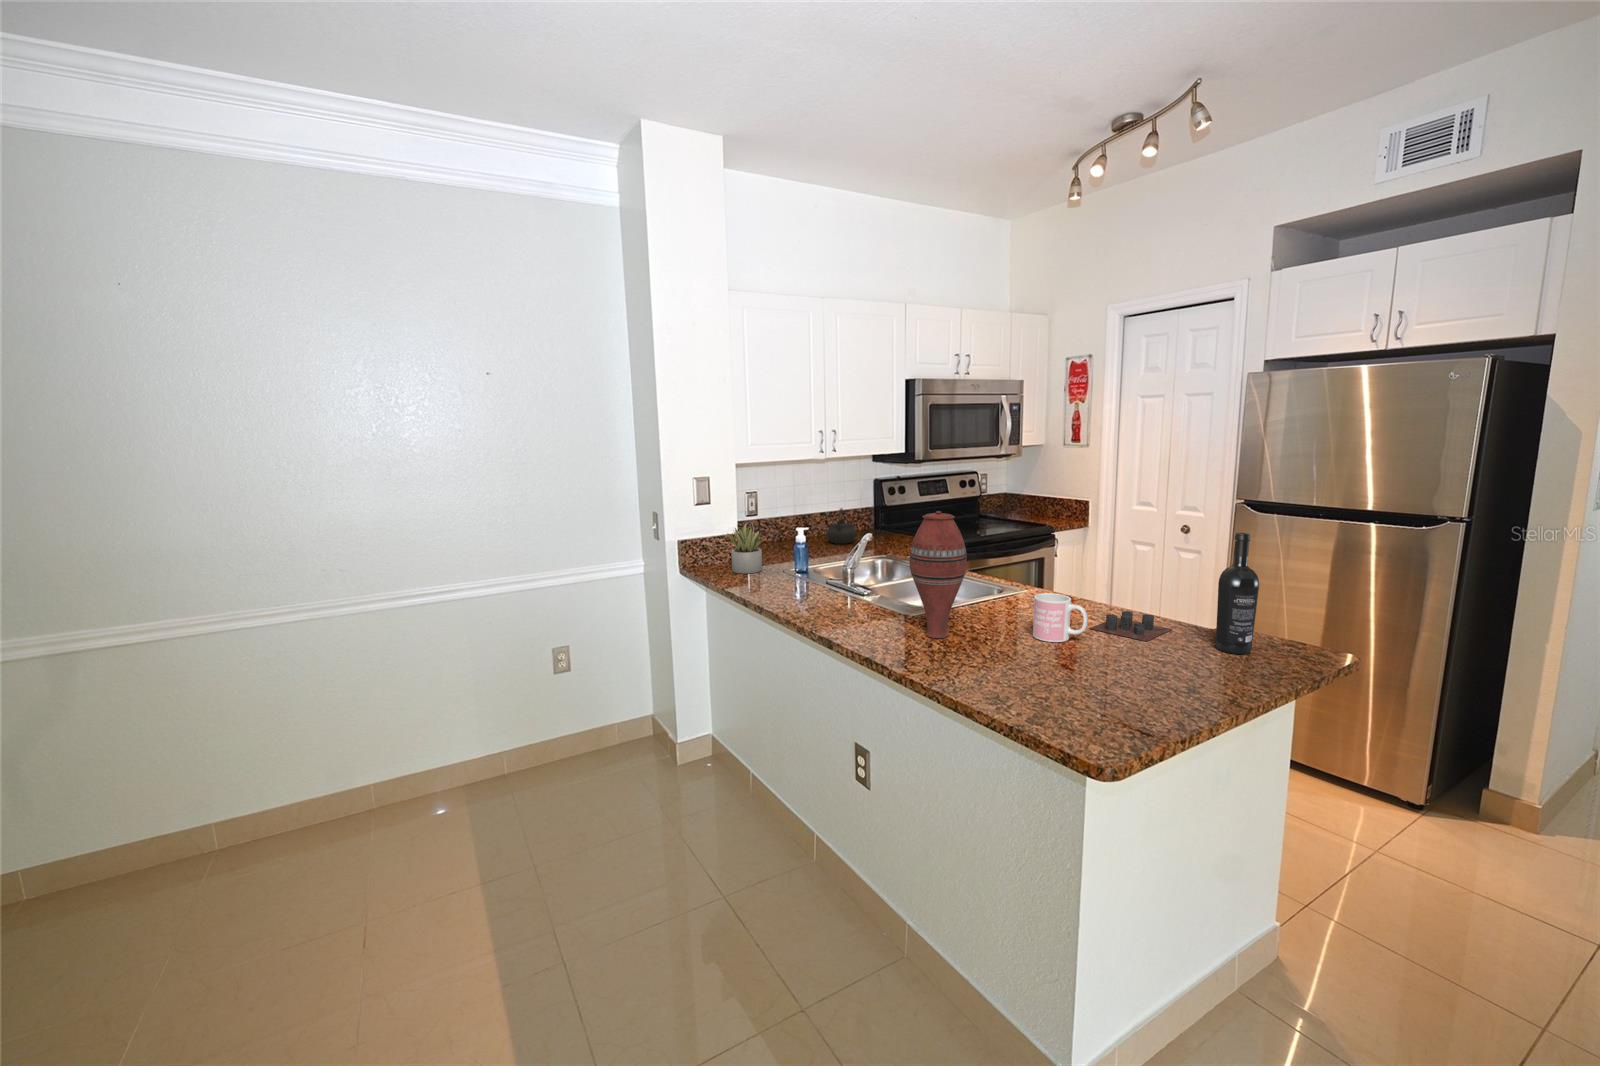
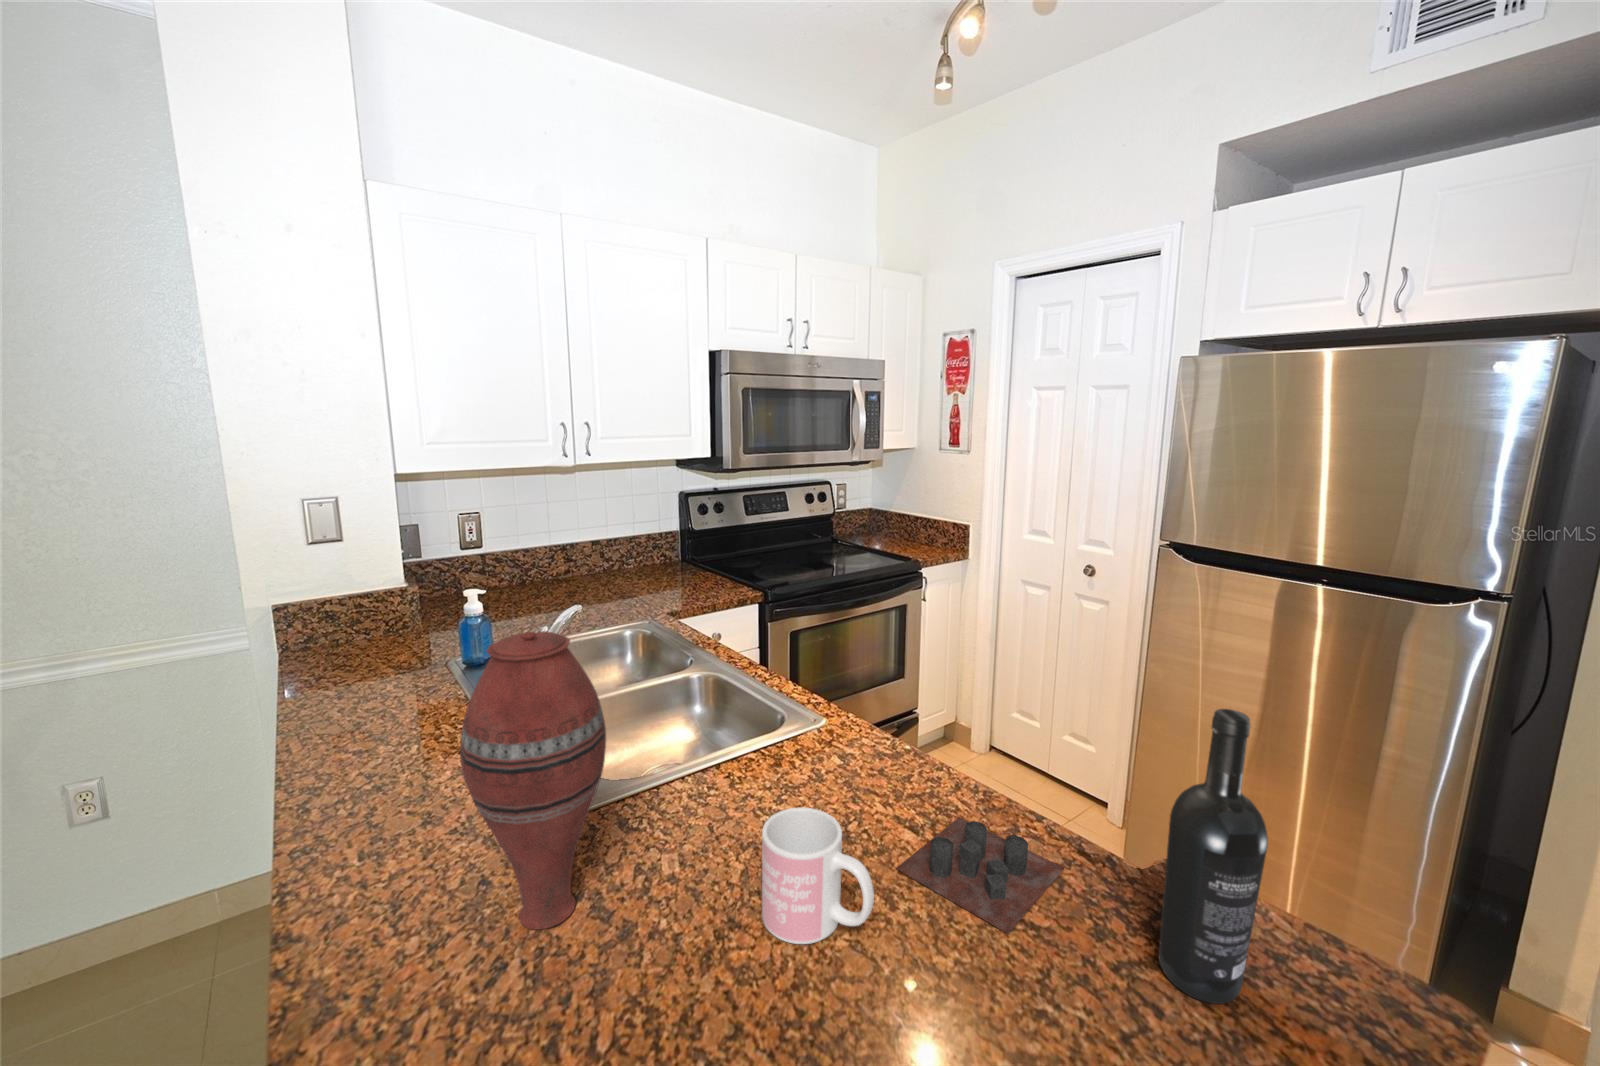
kettle: present [826,508,857,544] -> none [589,537,636,590]
succulent plant: present [727,524,762,574] -> none [348,576,419,665]

